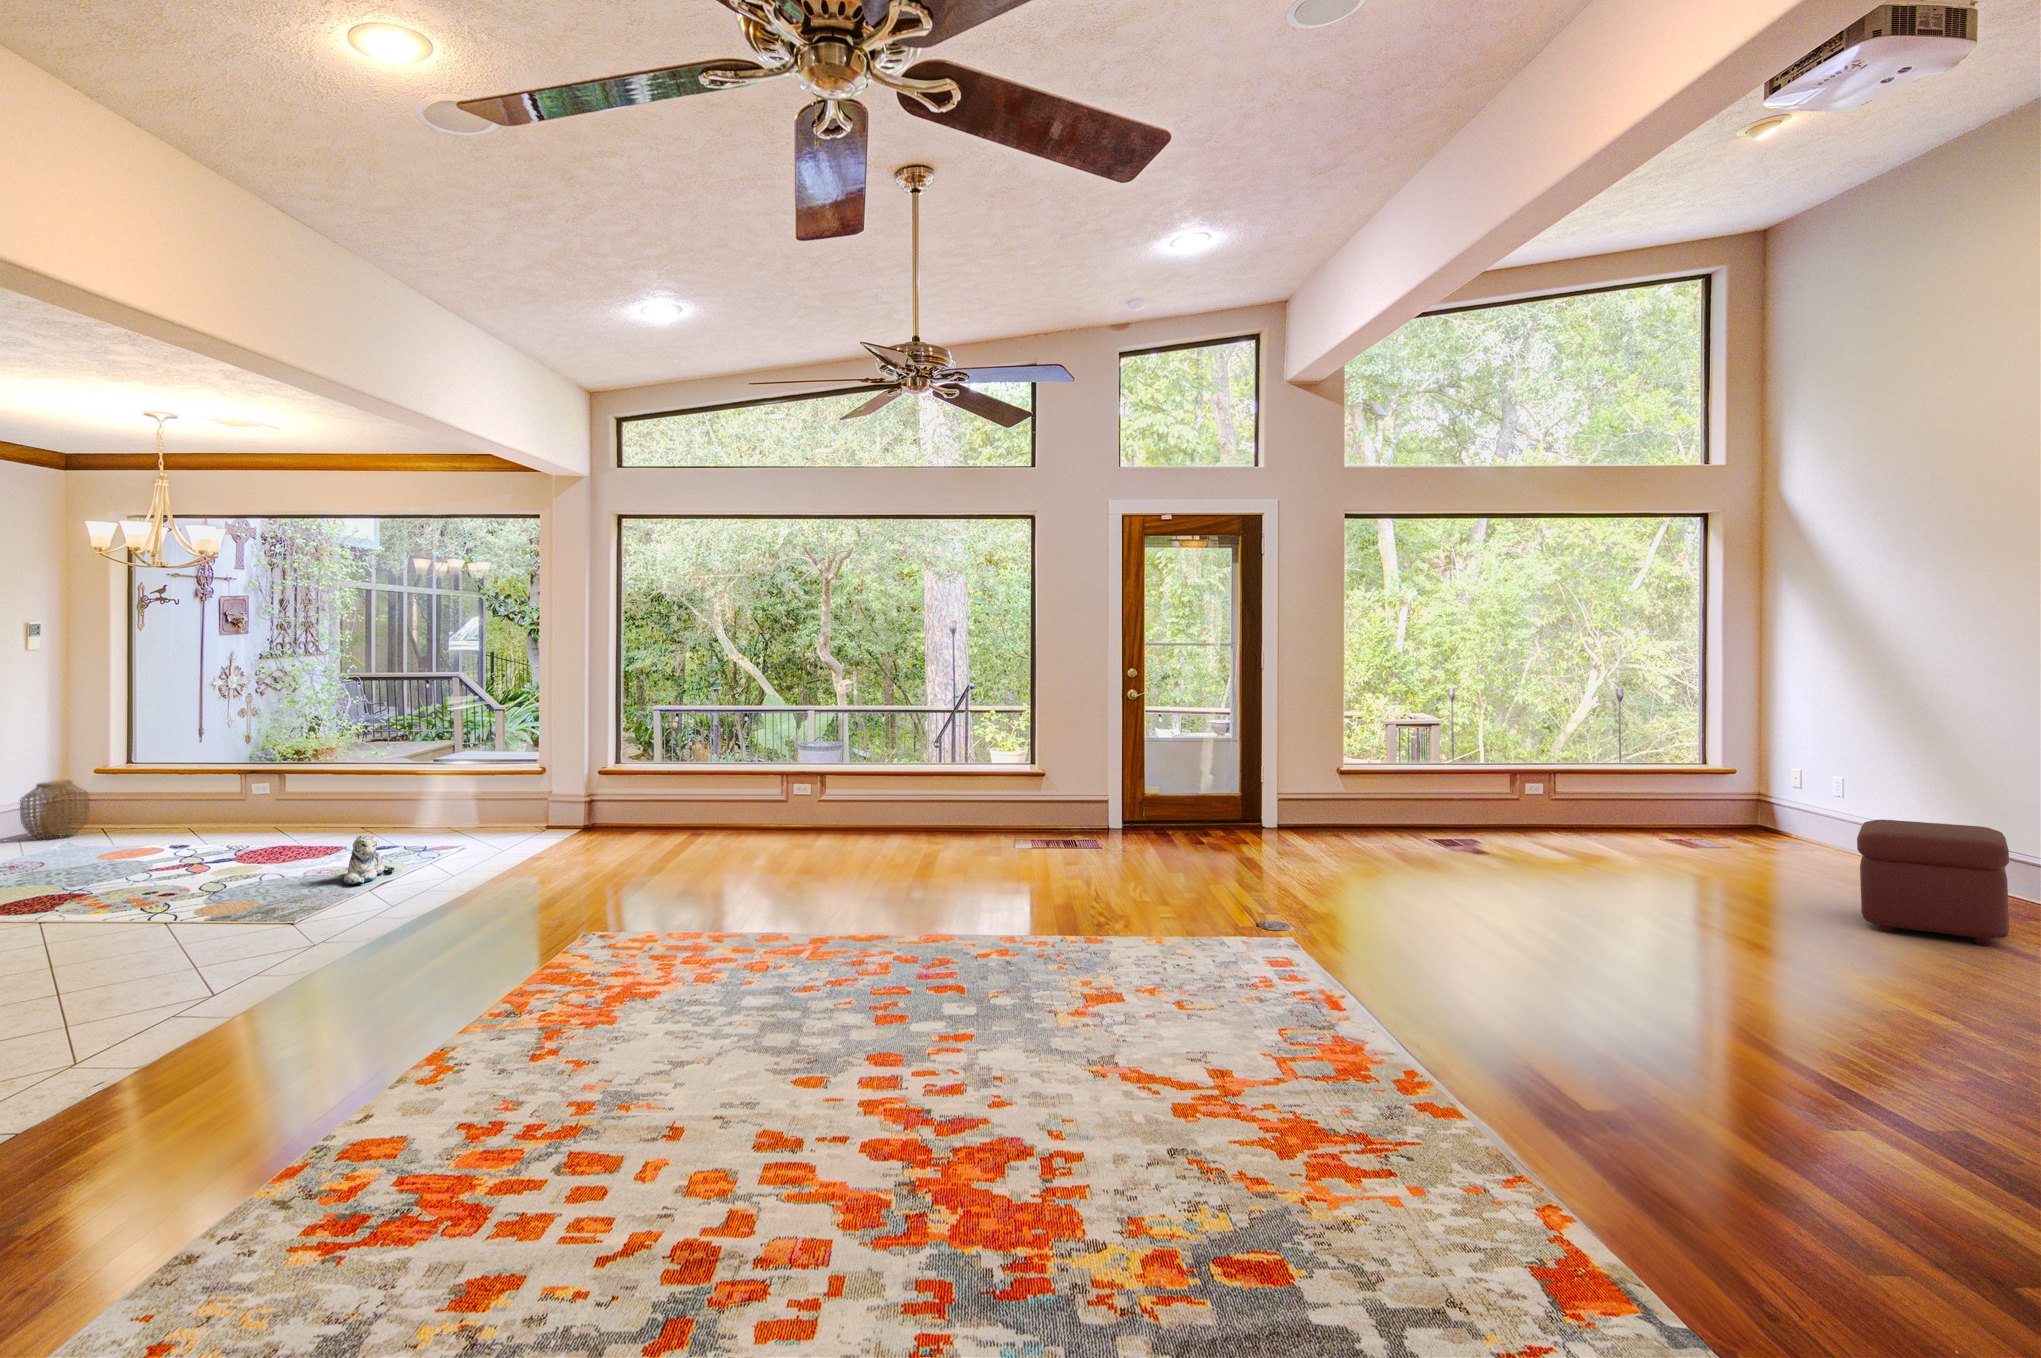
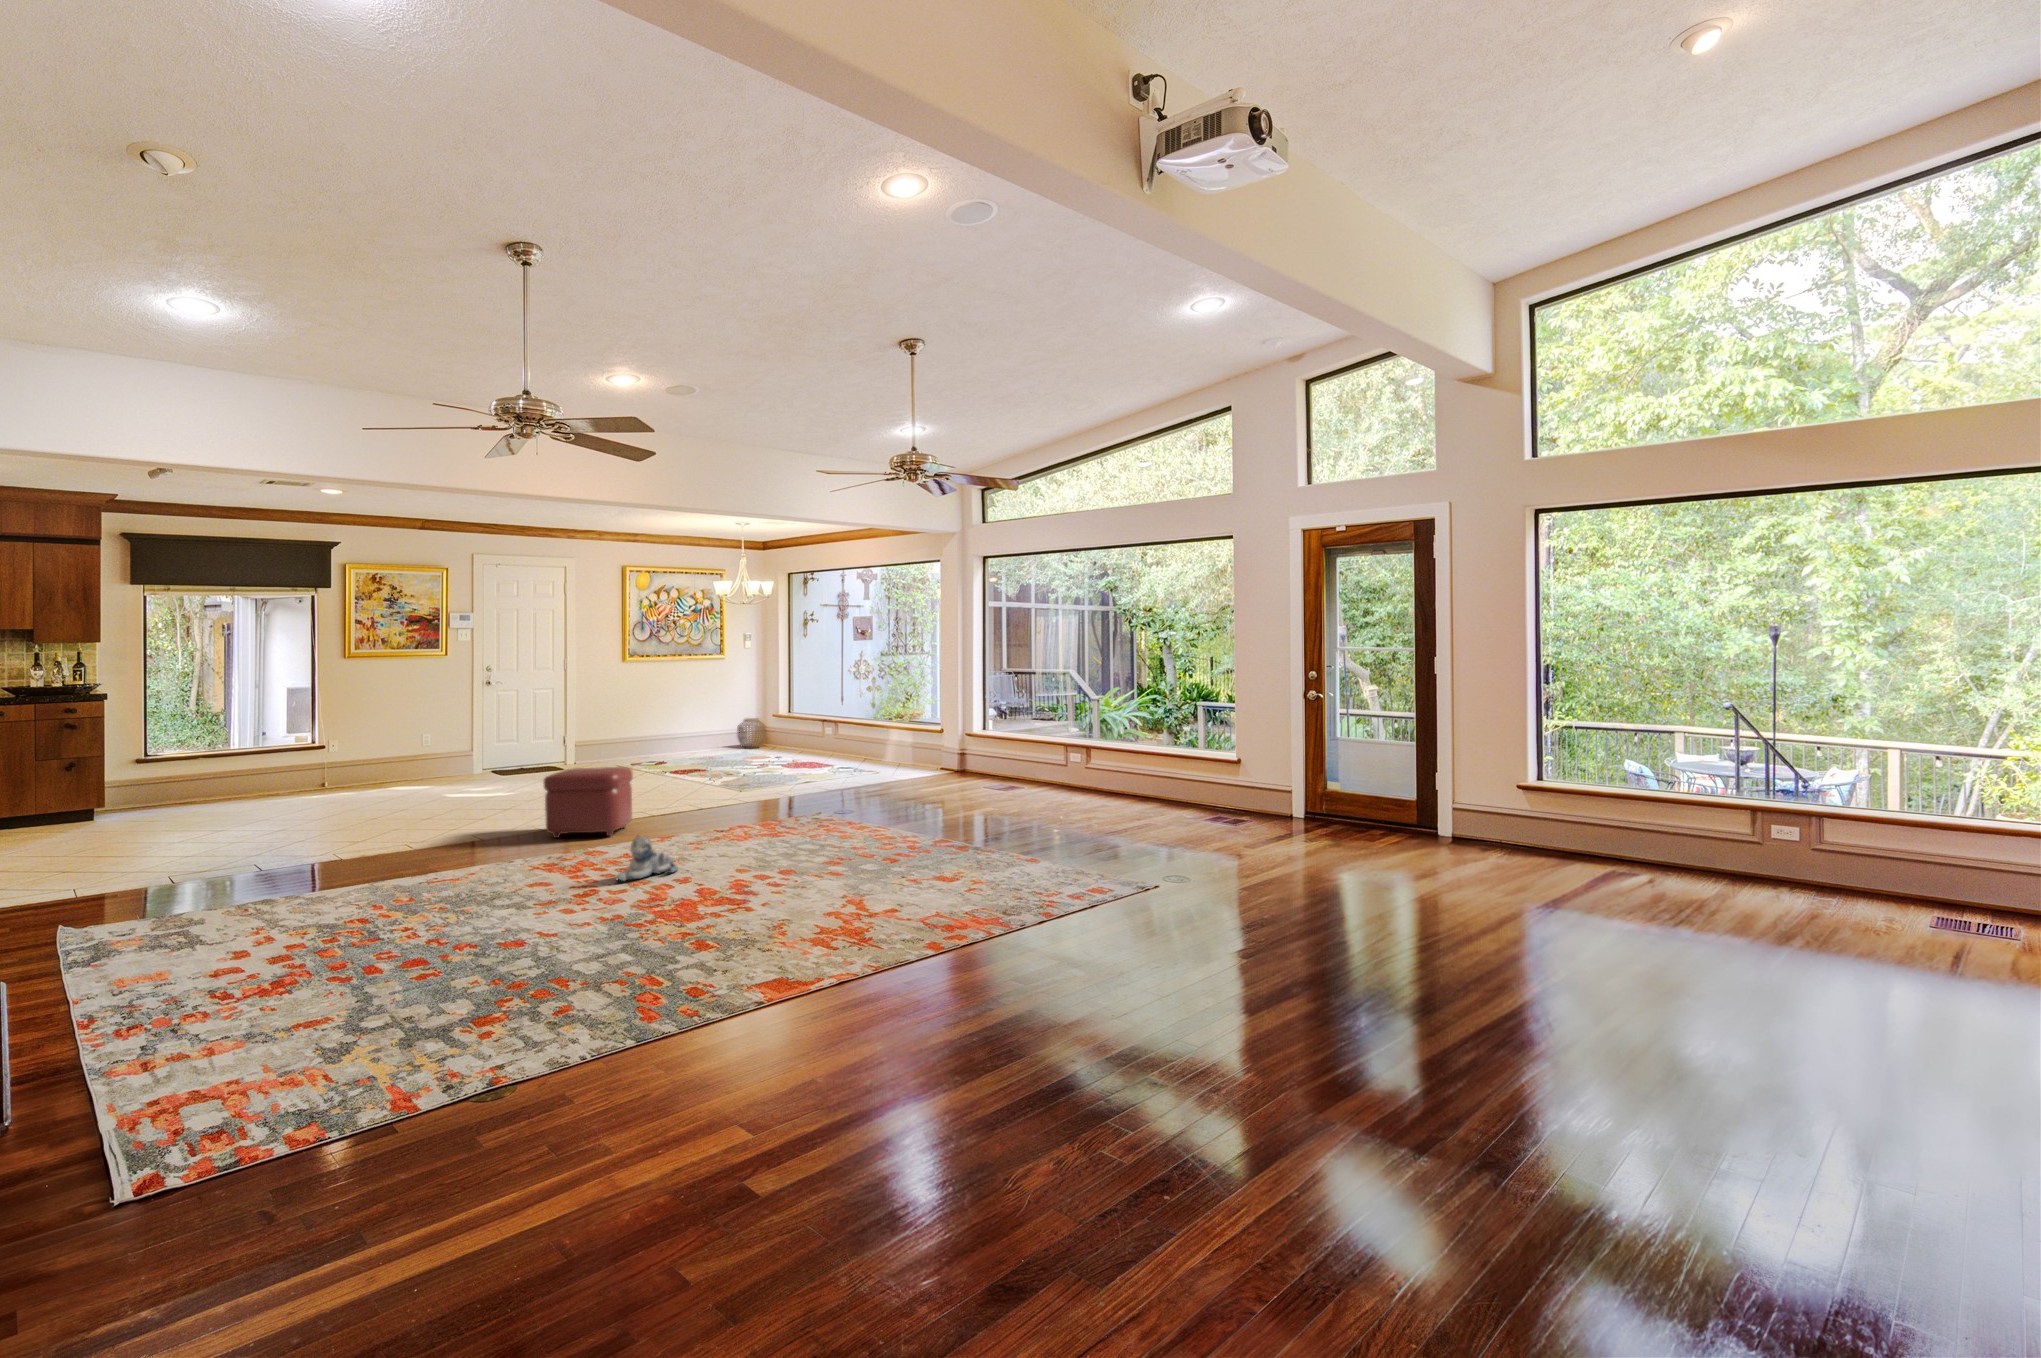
ottoman: present [1857,820,2009,946] -> present [544,767,633,838]
plush toy: present [344,836,394,885] -> present [615,836,678,881]

